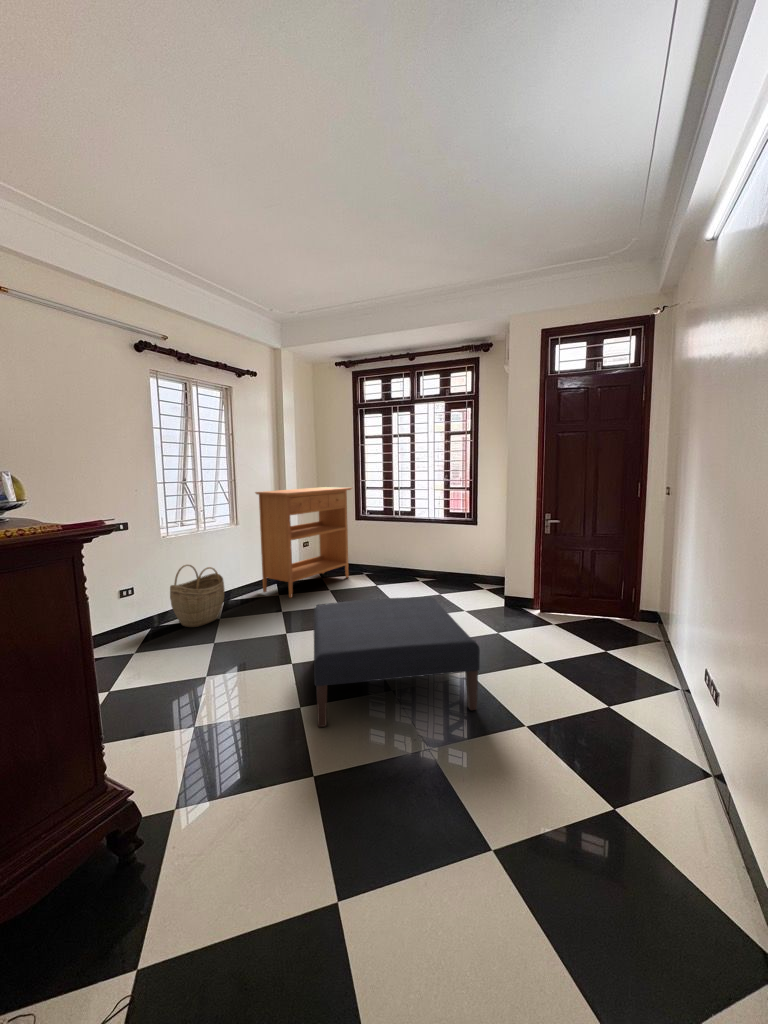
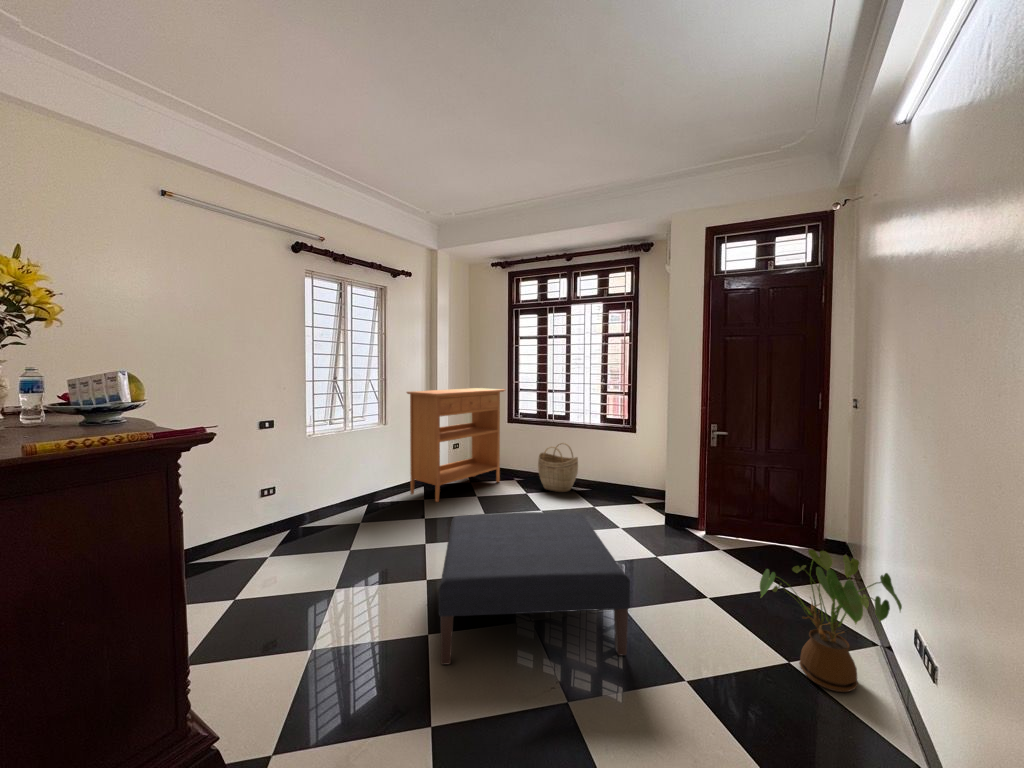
woven basket: present [170,565,224,627] -> present [538,443,578,492]
house plant: none [586,614,695,723] -> present [760,550,902,692]

